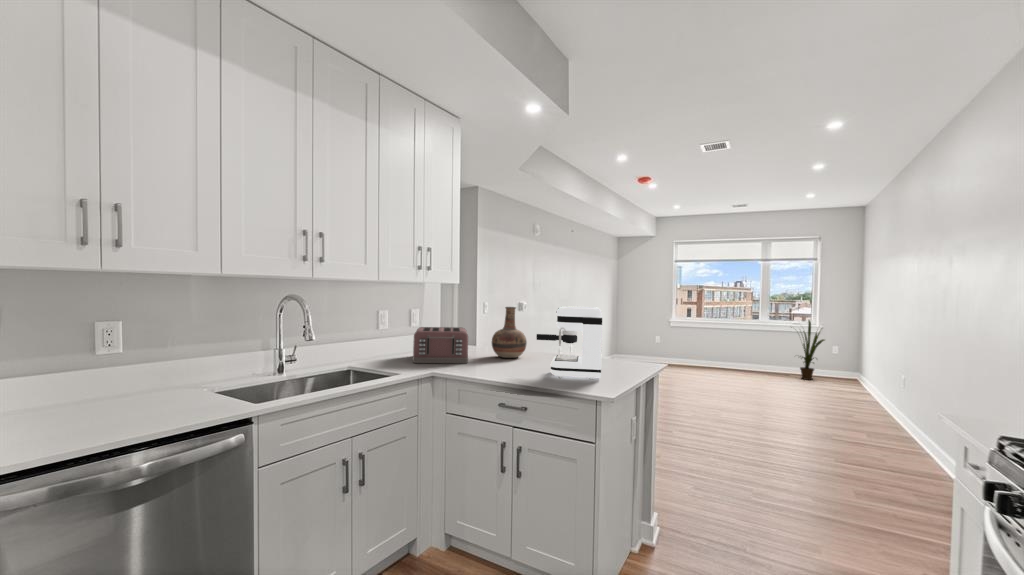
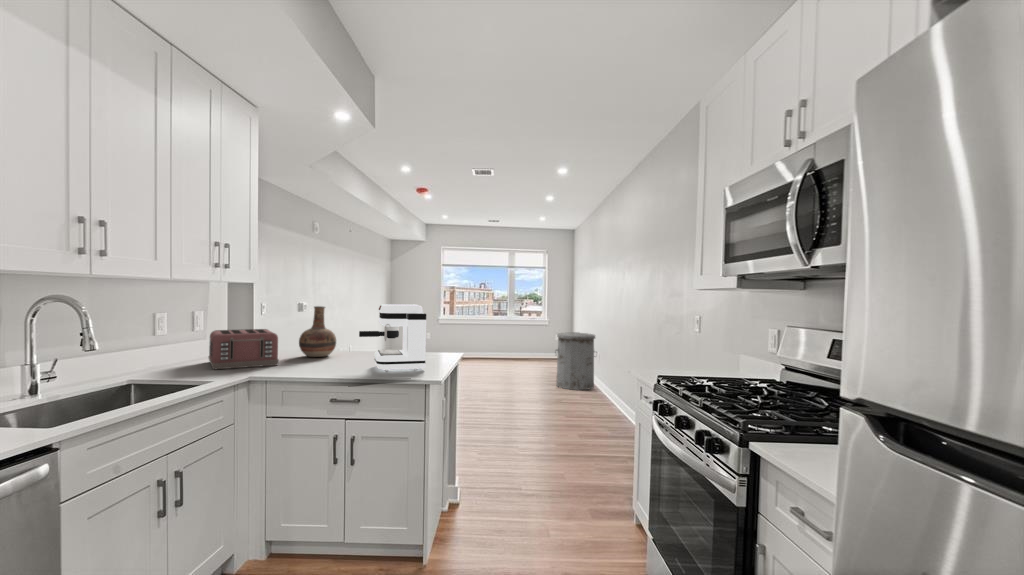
house plant: present [800,320,825,380] -> none [520,313,545,360]
trash can: none [828,347,897,427] -> present [556,332,595,390]

